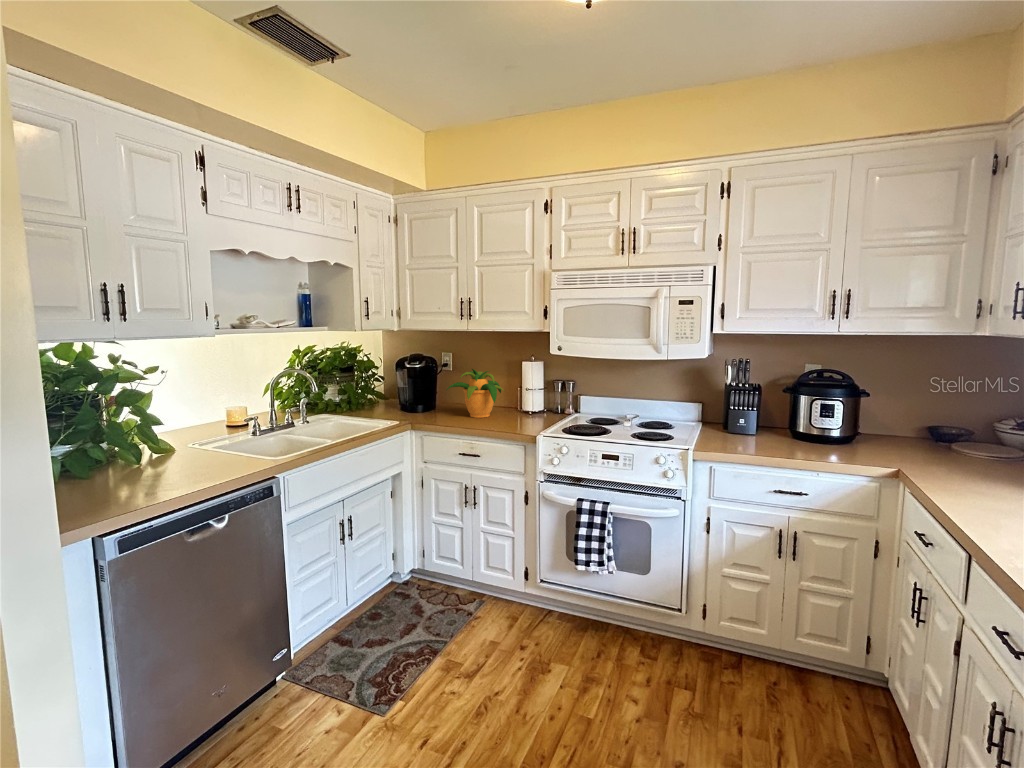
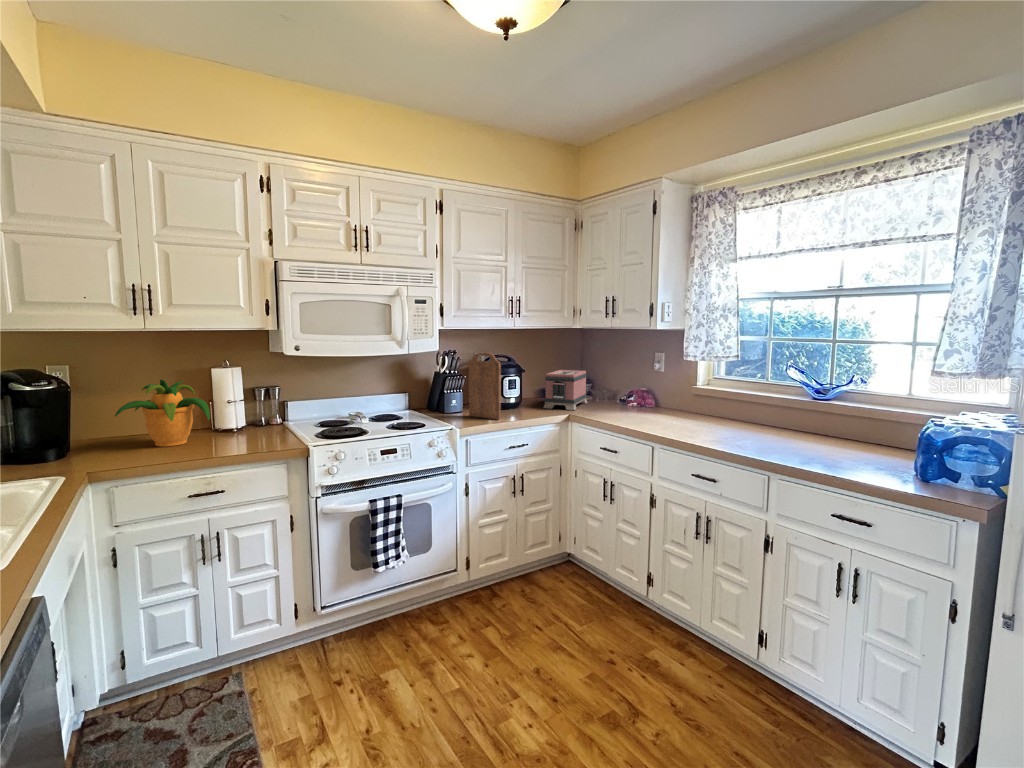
cutting board: none [740,362,770,449] -> present [469,352,501,419]
toaster: none [874,396,988,461] -> present [544,370,587,410]

